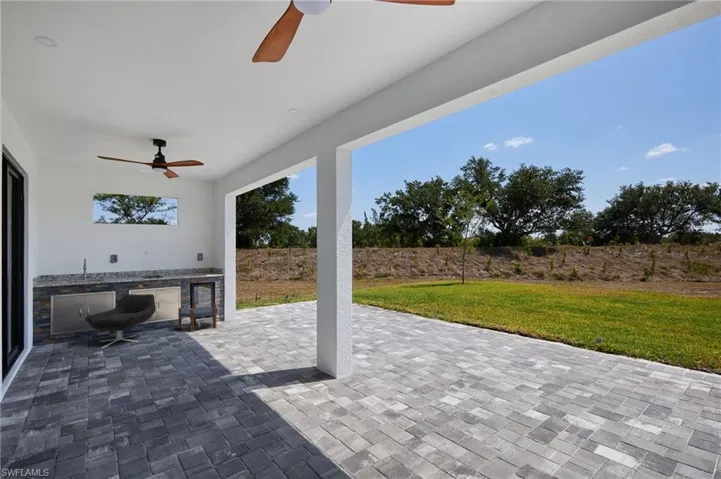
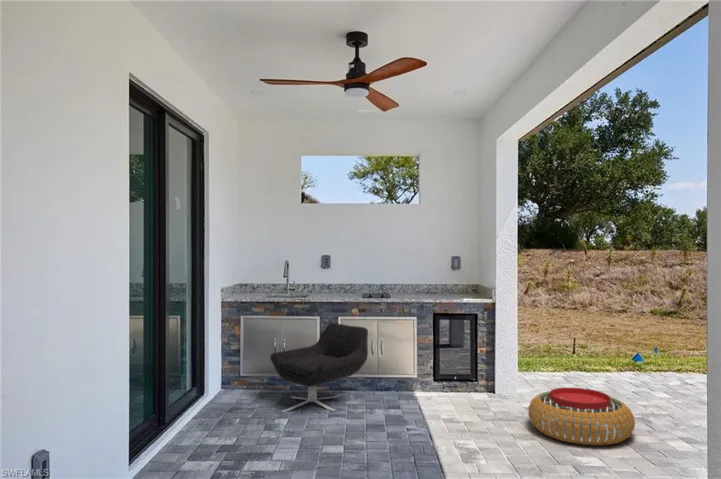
side table: present [178,304,218,332] -> none [408,353,478,410]
pouf: none [245,309,289,330] -> present [528,387,635,445]

